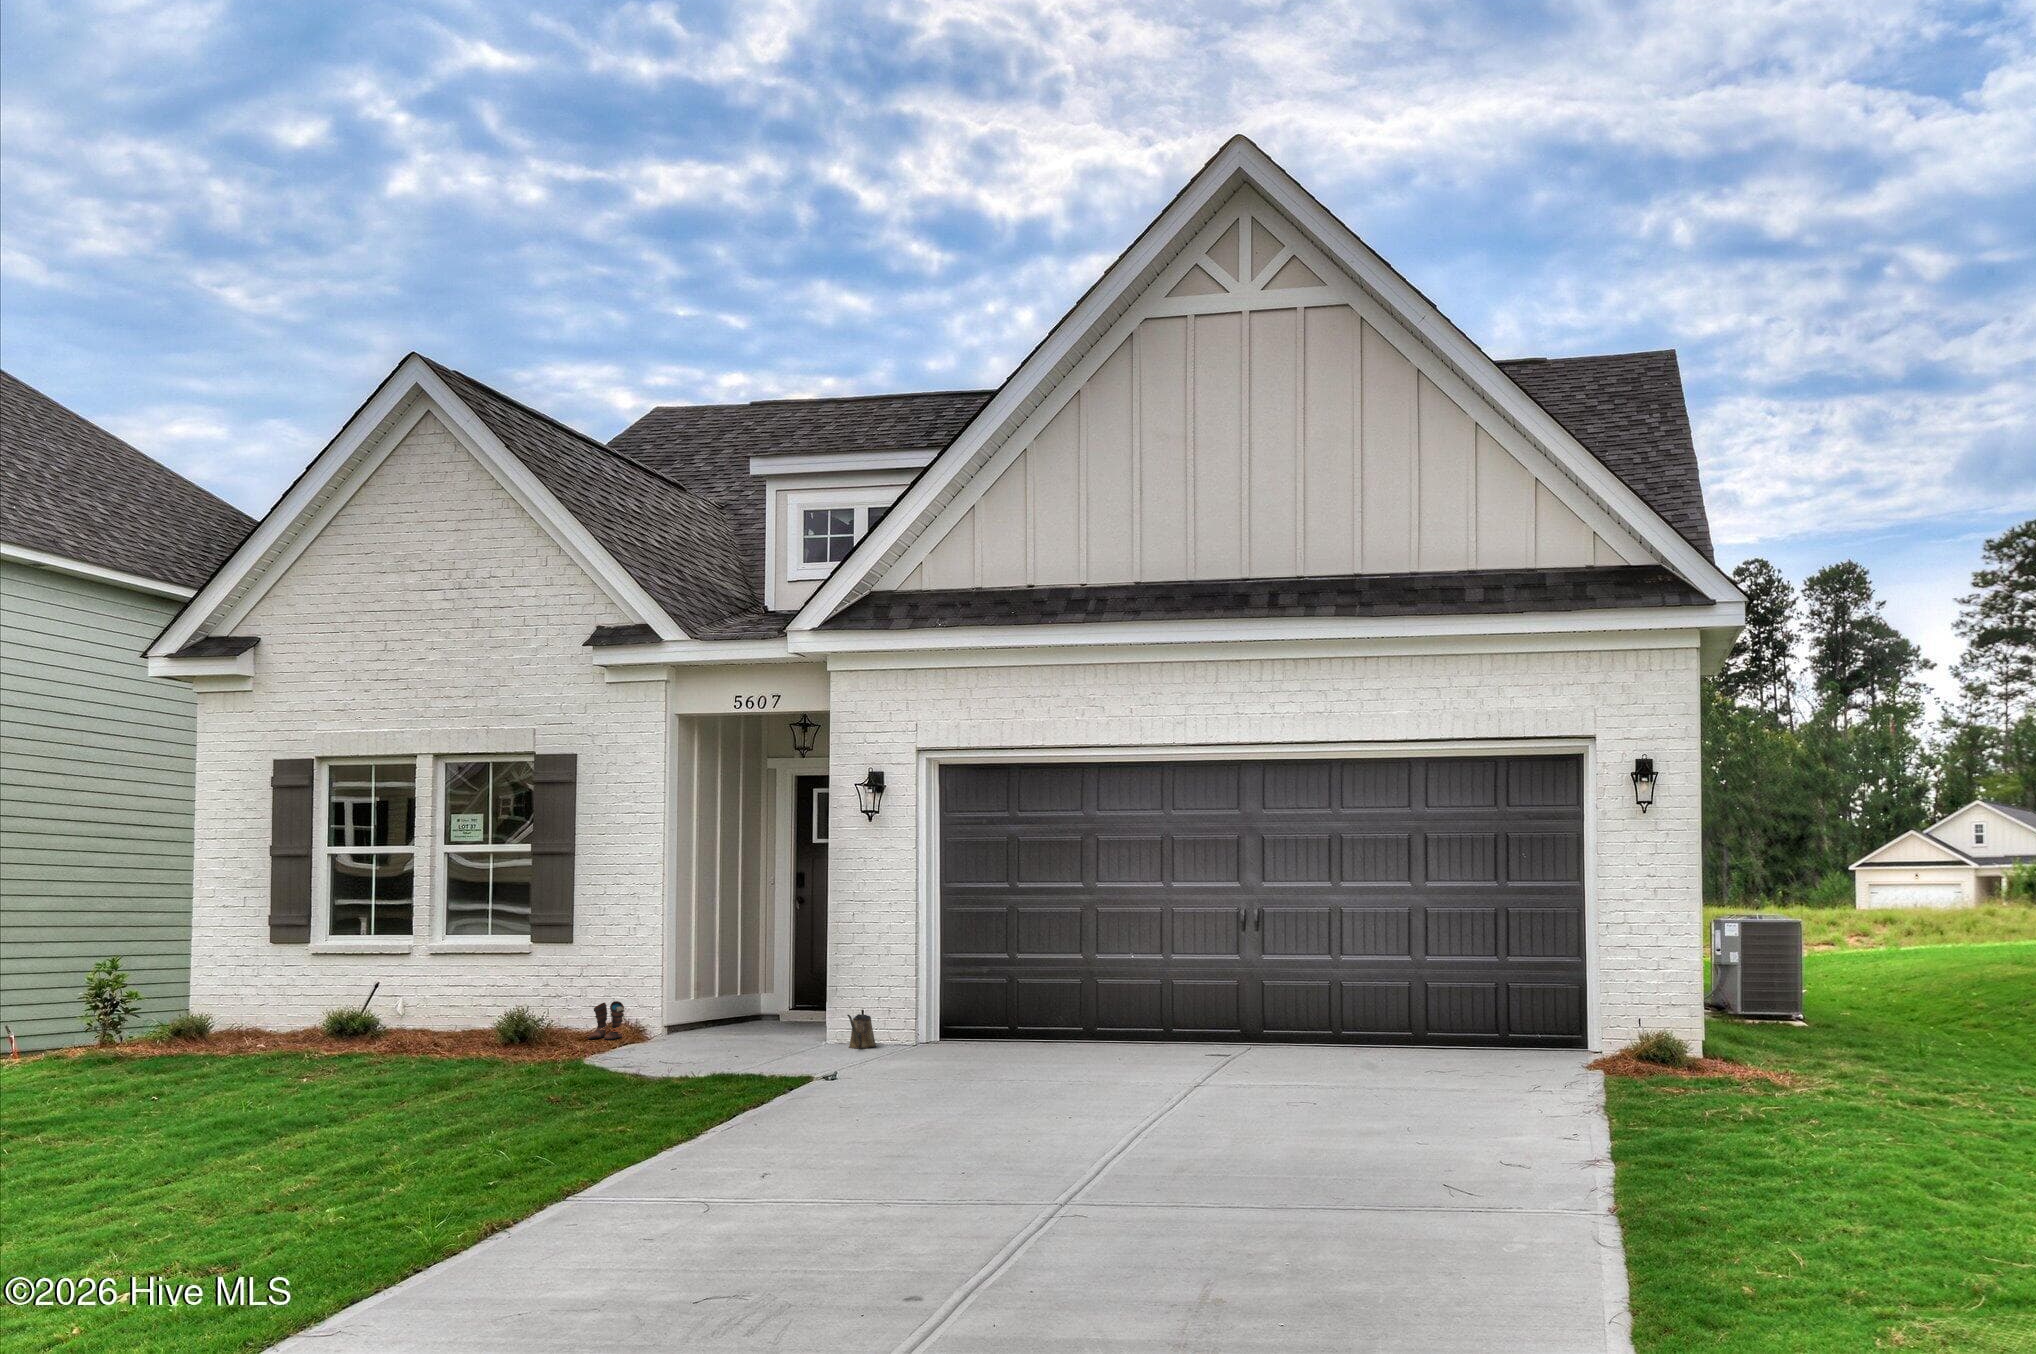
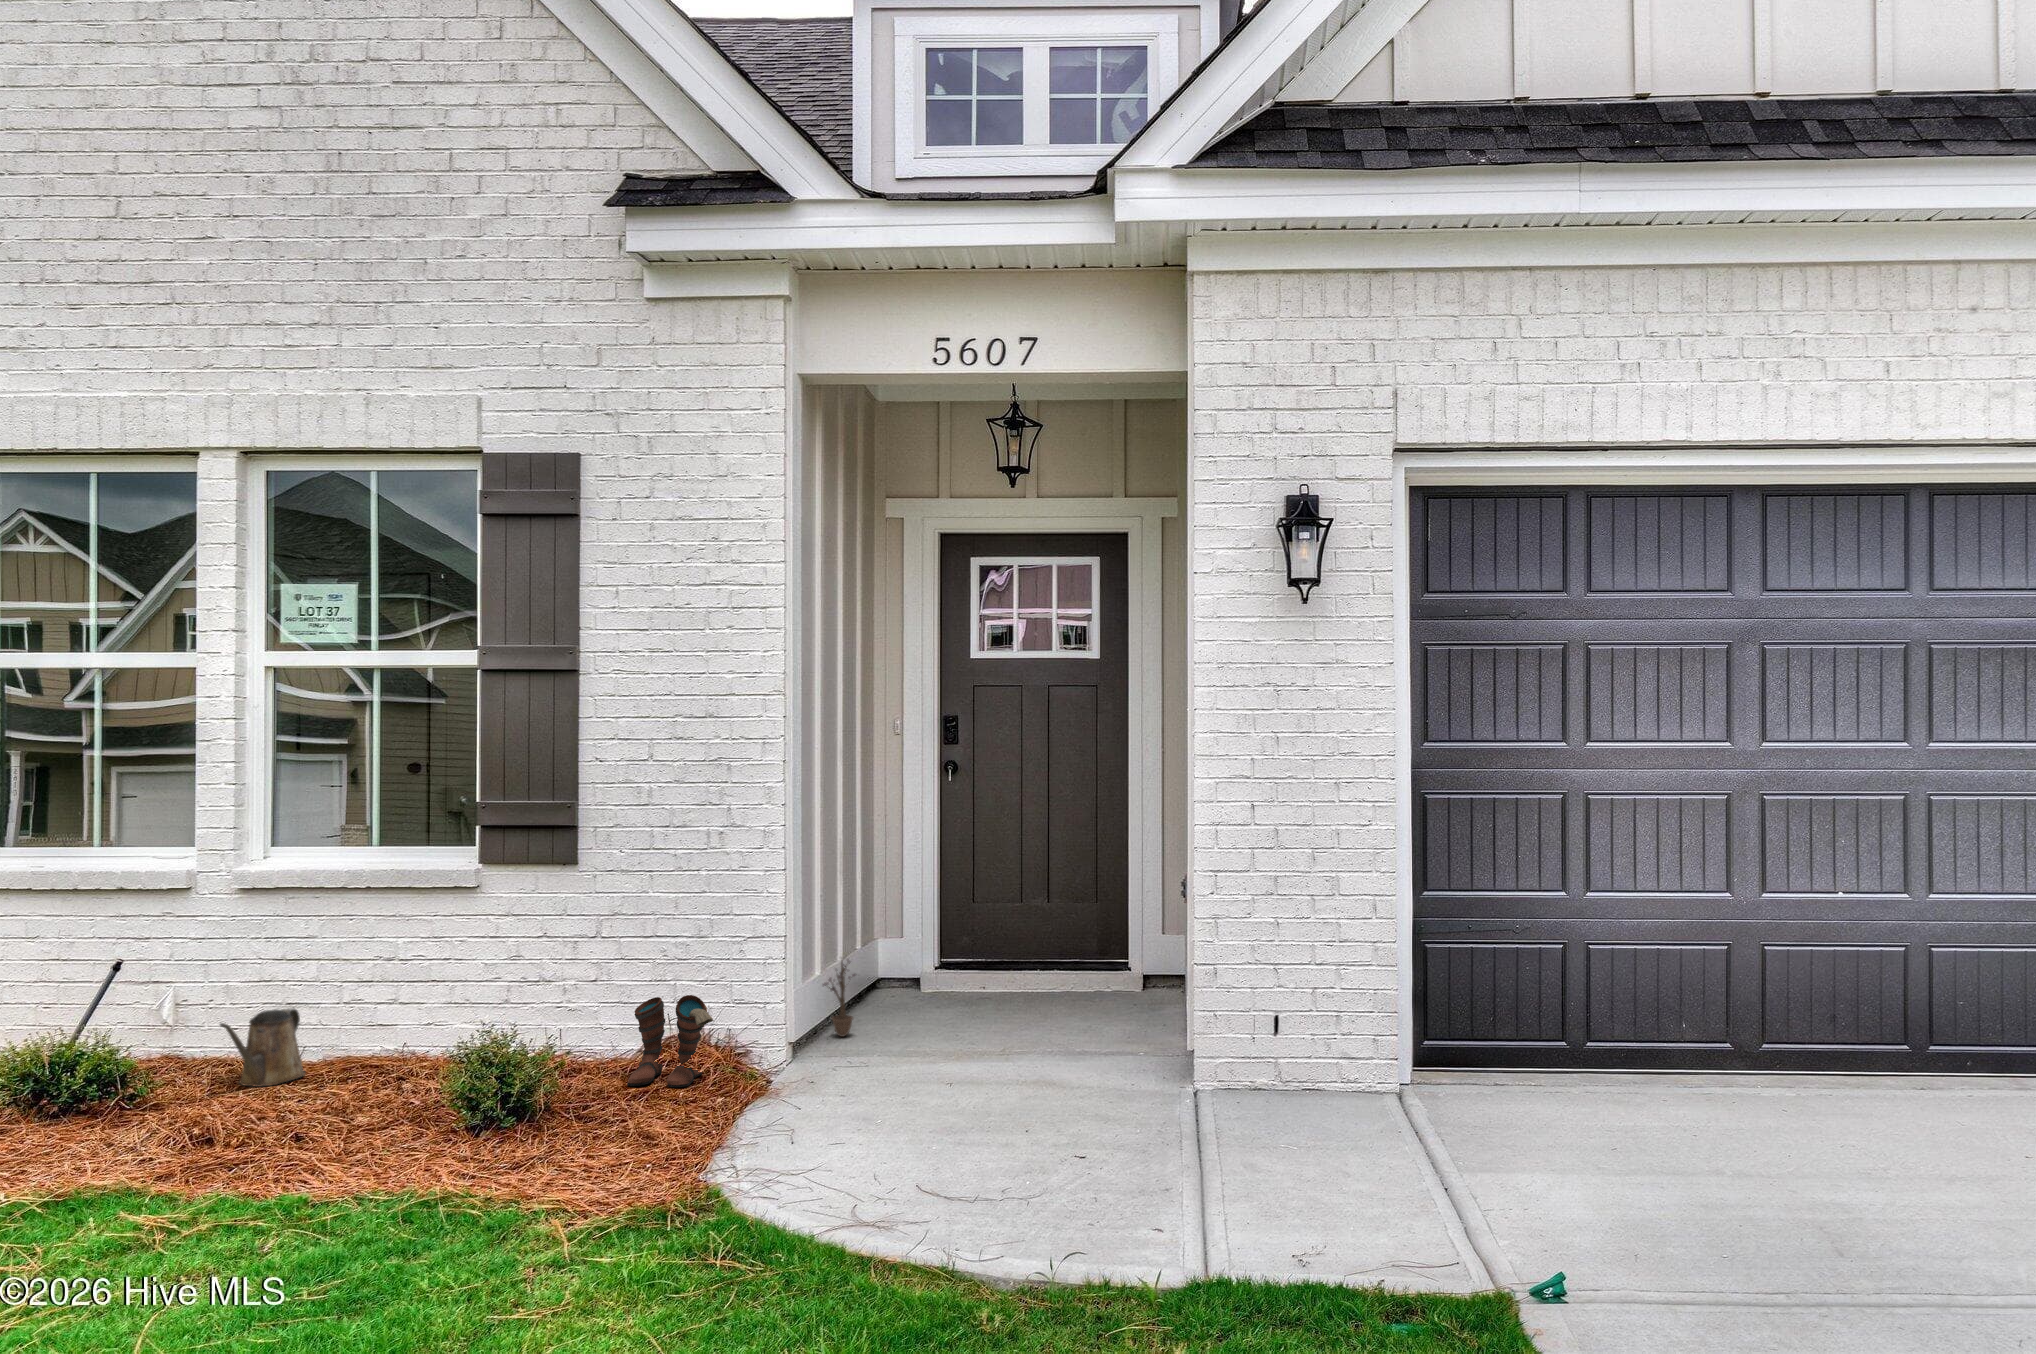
decorative plant: none [688,992,708,1031] -> present [823,959,855,1039]
watering can: present [847,1014,876,1048] -> present [220,1008,305,1087]

